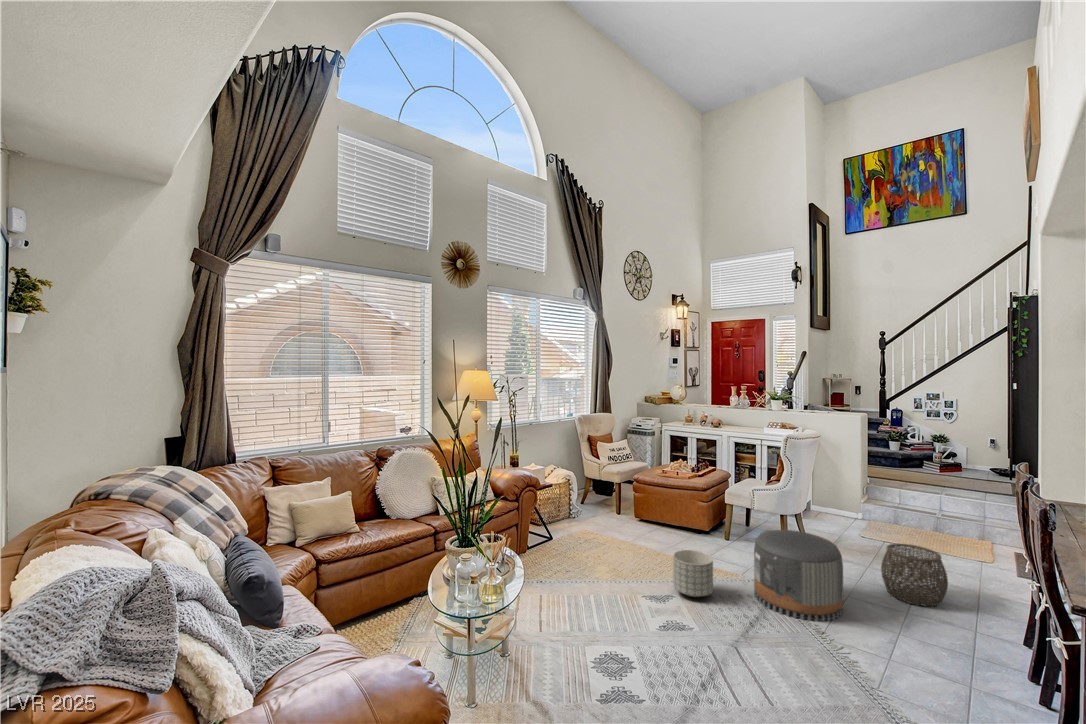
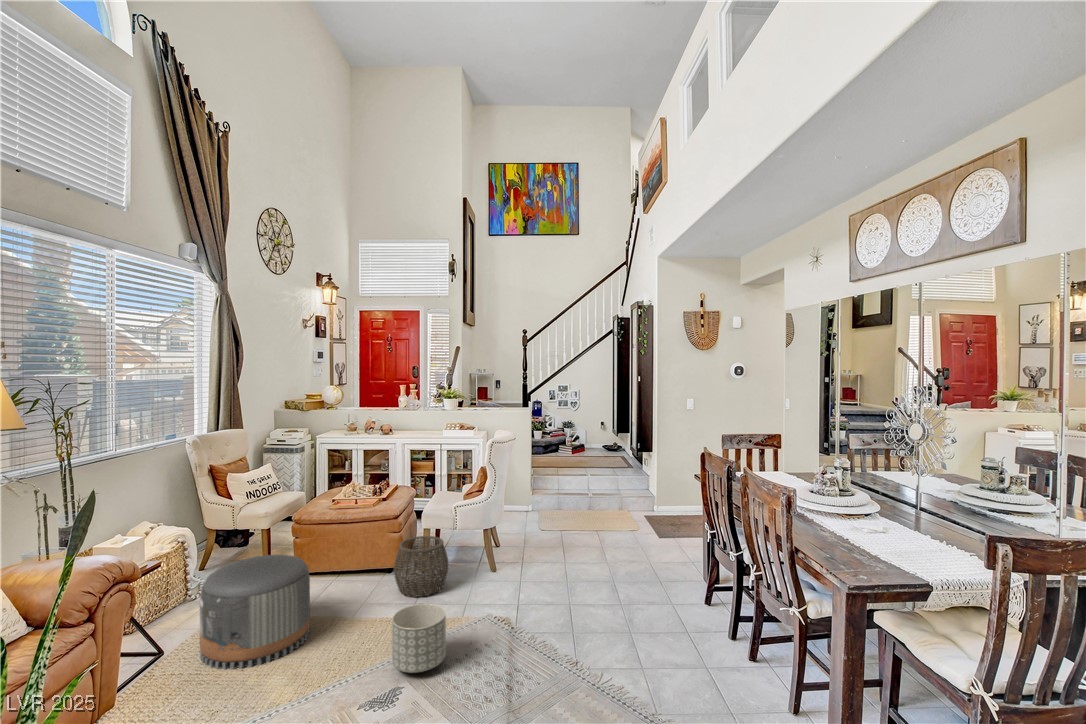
pouf: present [754,530,843,621] -> present [200,555,310,670]
woven basket: present [881,544,948,607] -> present [394,536,449,597]

